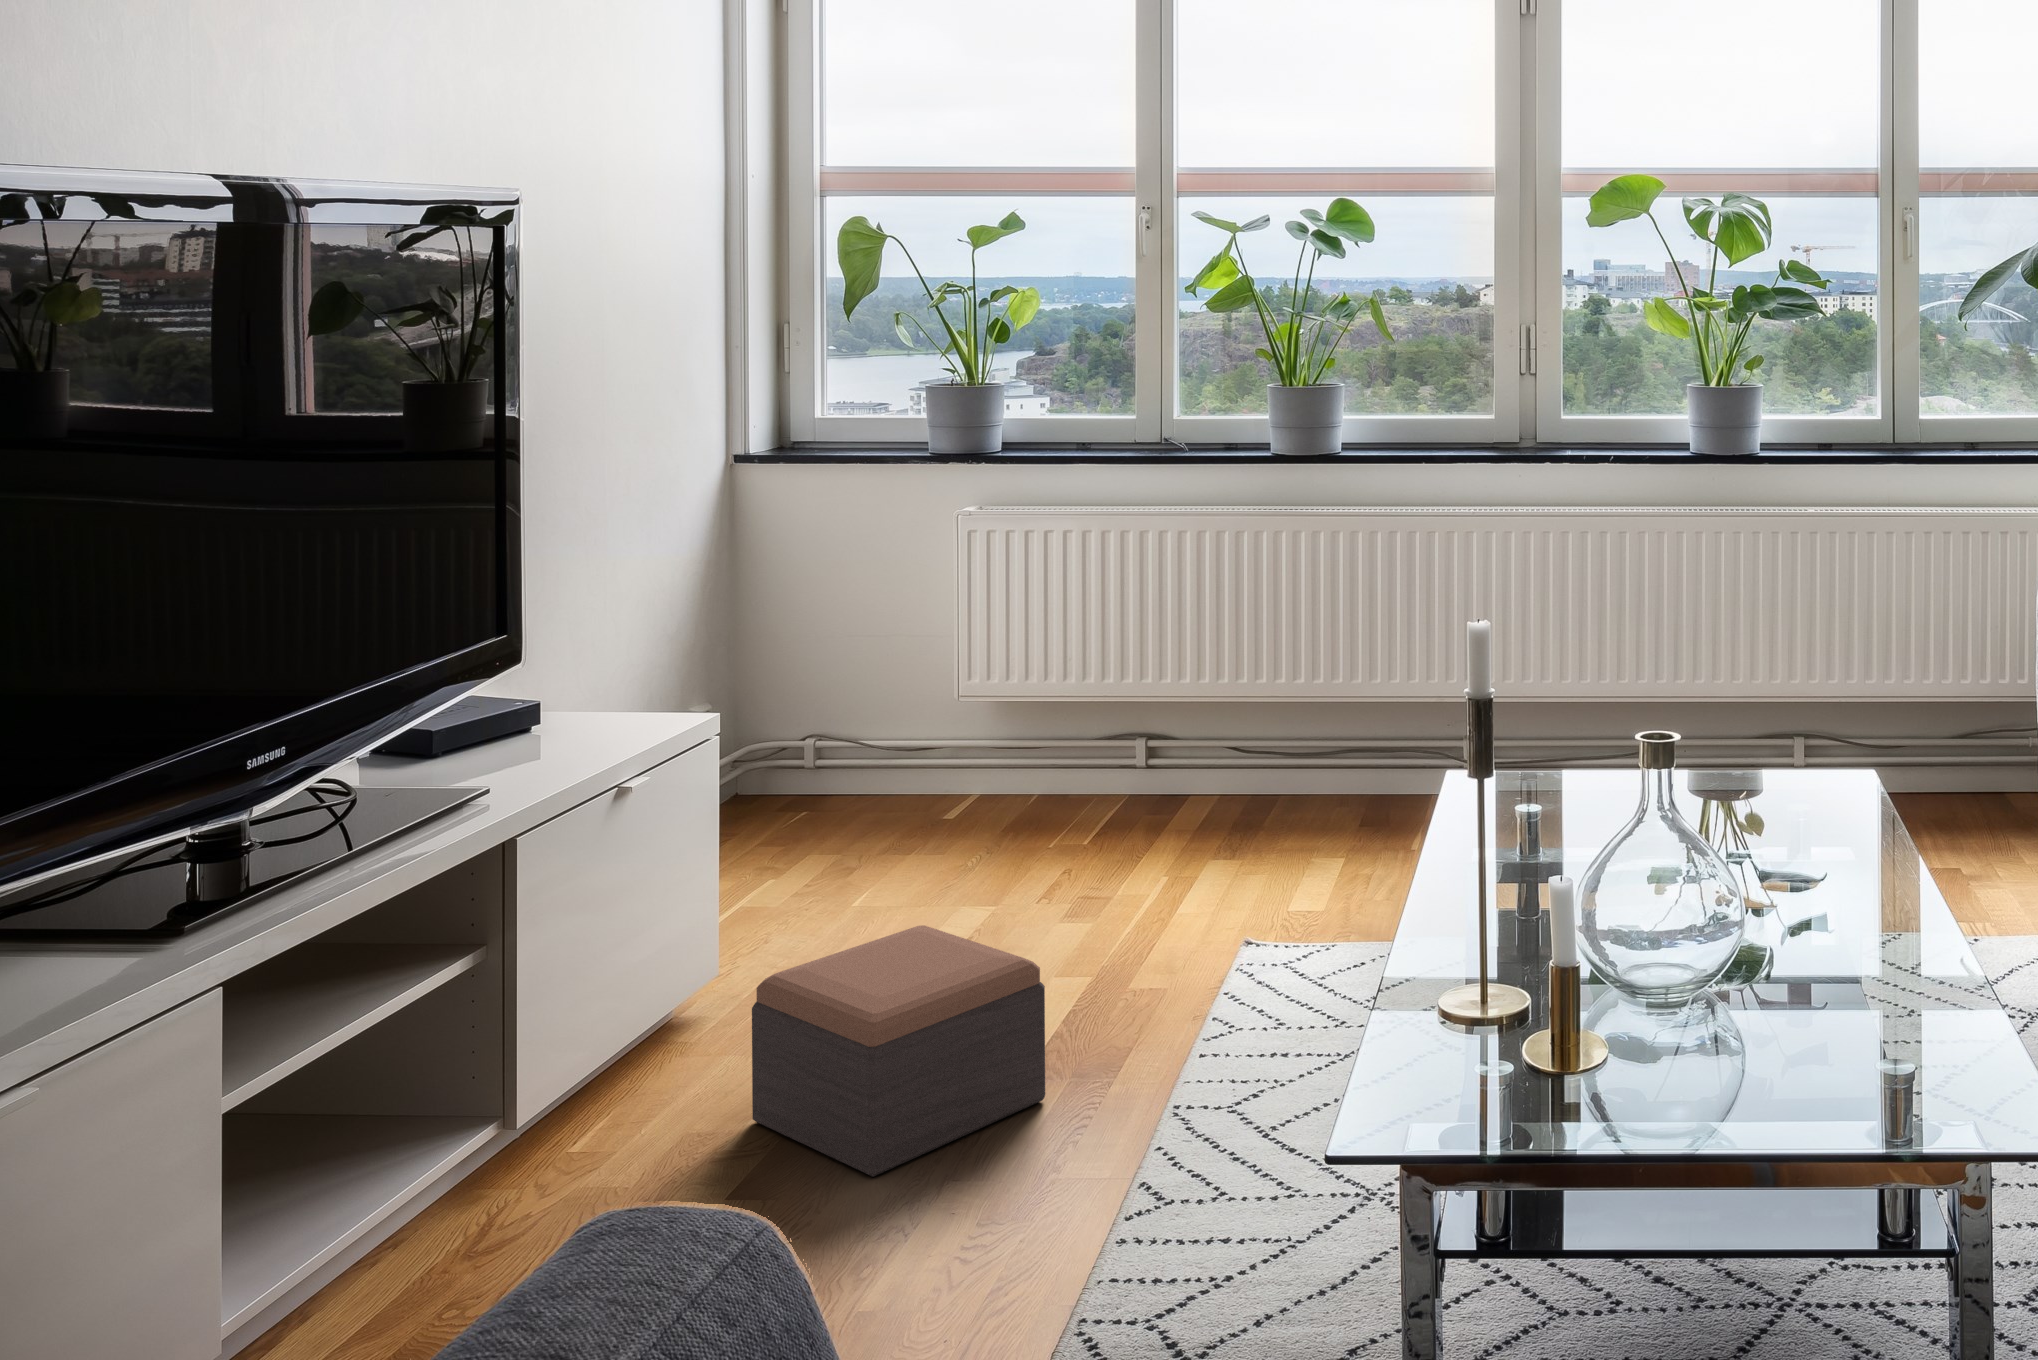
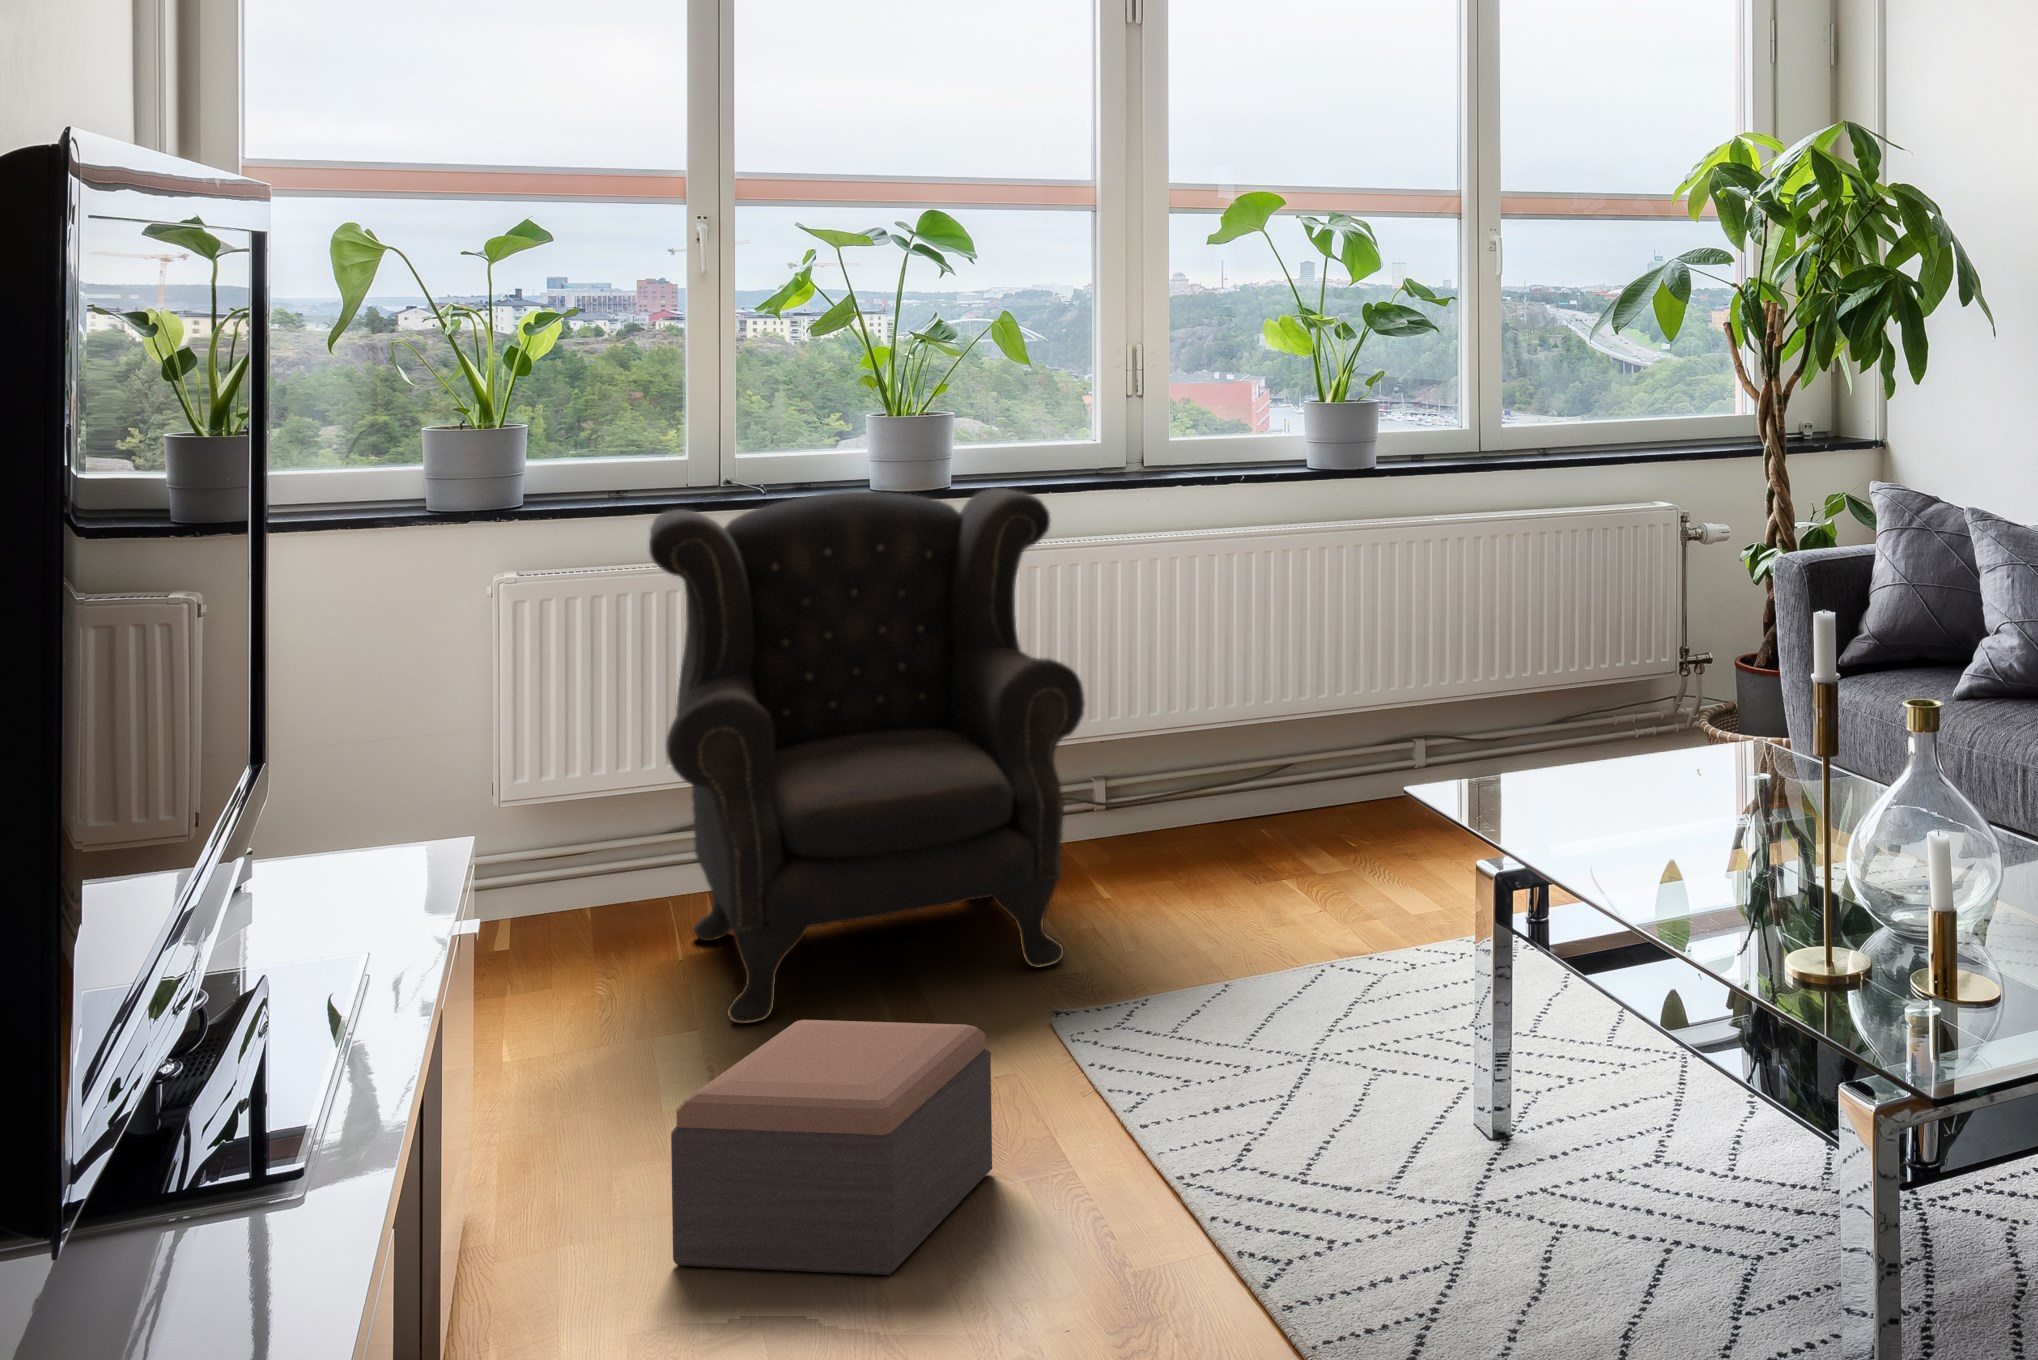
armchair: none [997,457,1369,917] -> present [649,488,1085,1024]

